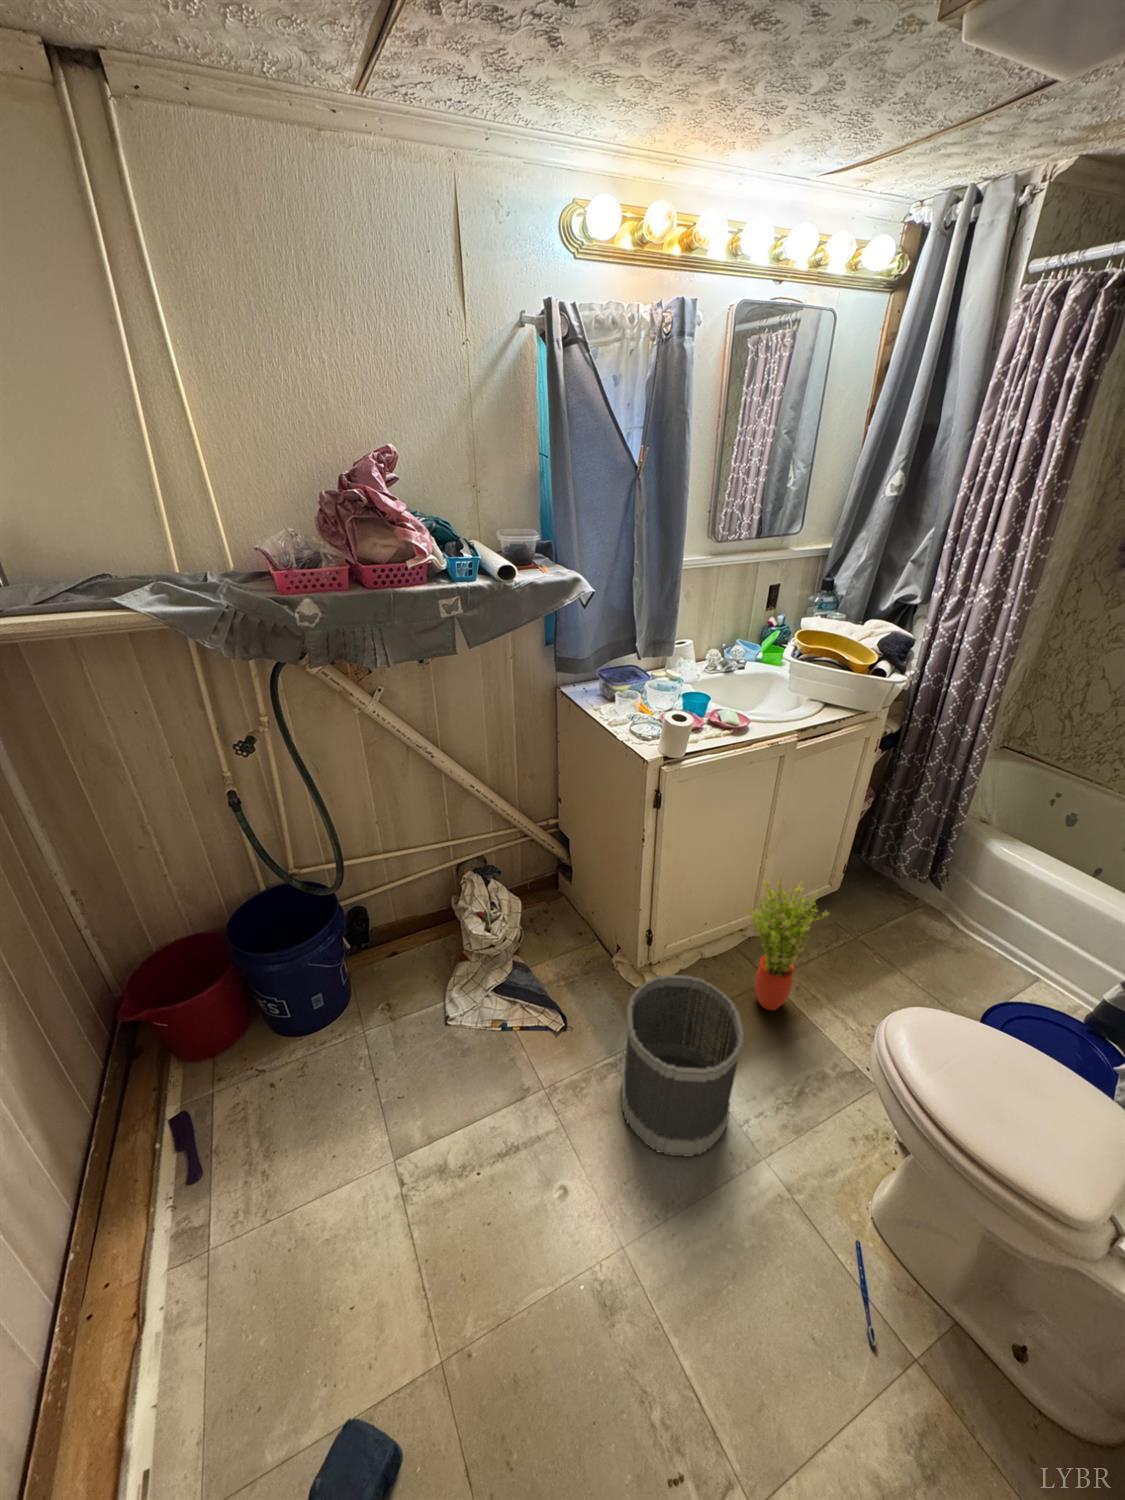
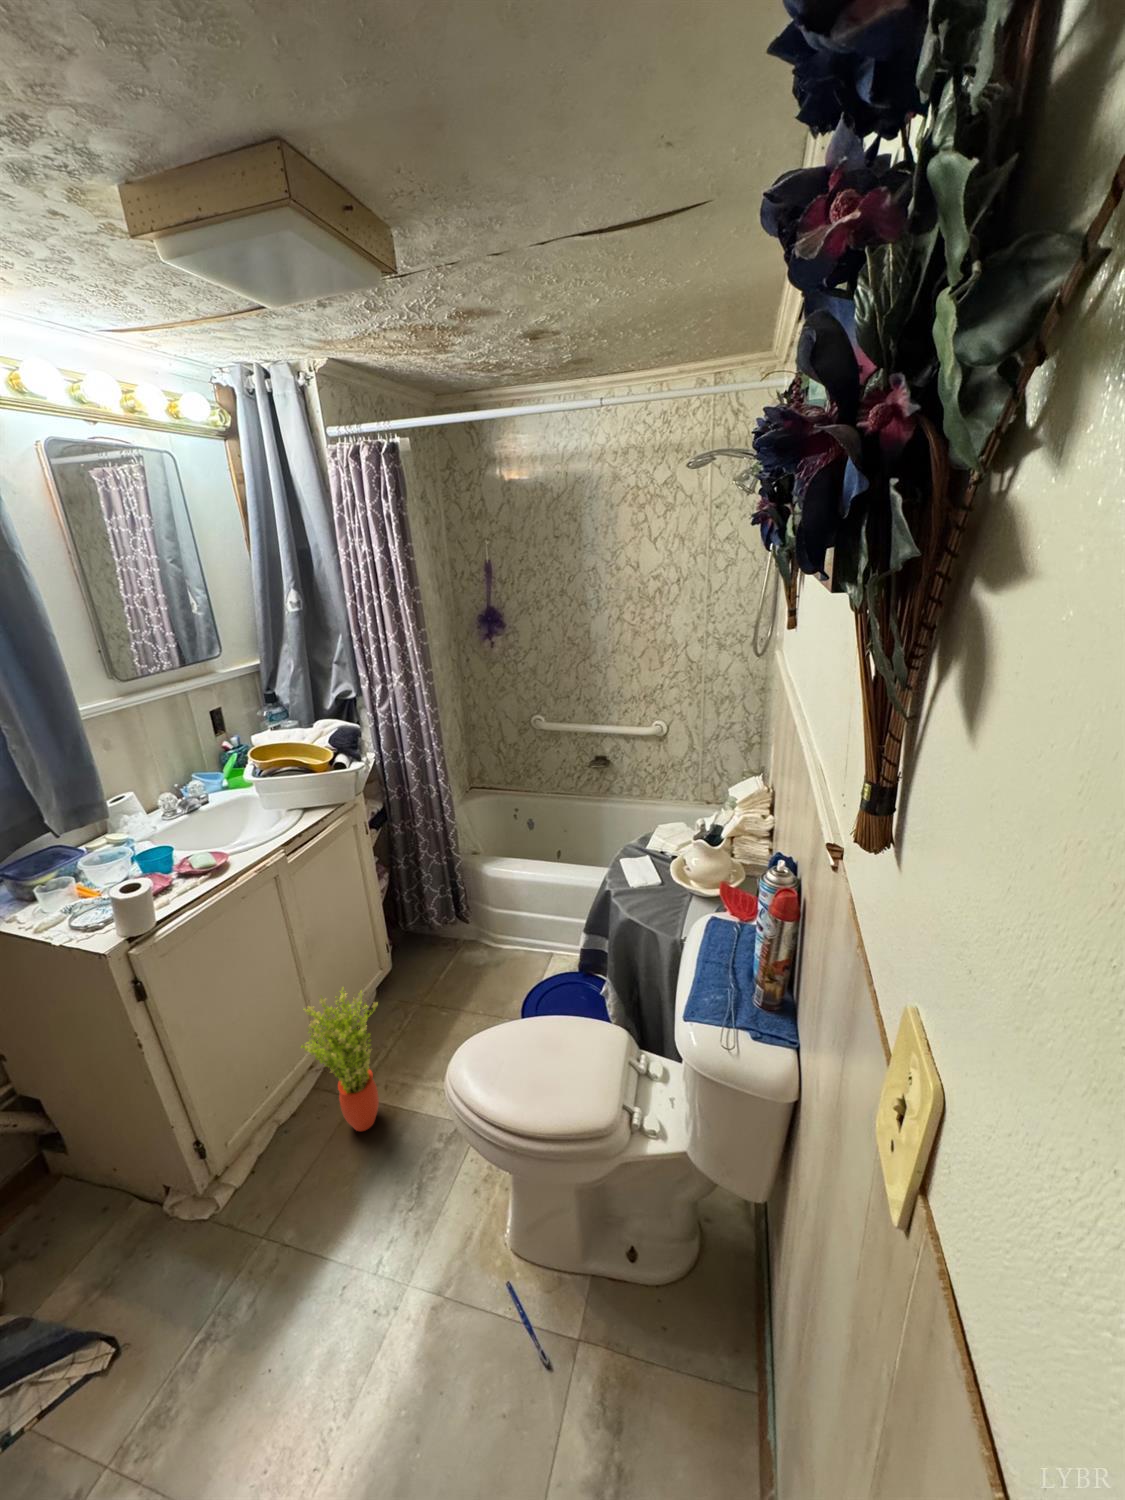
wastebasket: present [622,975,744,1157] -> none [187,1152,362,1400]

